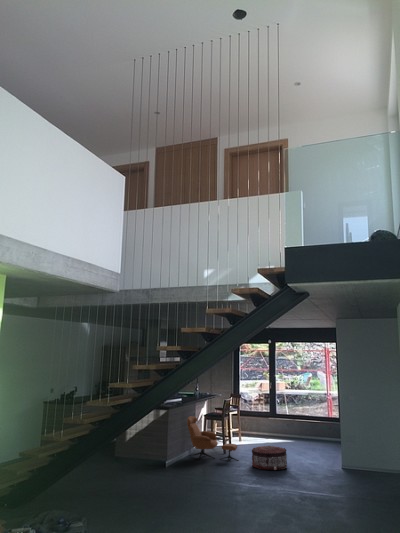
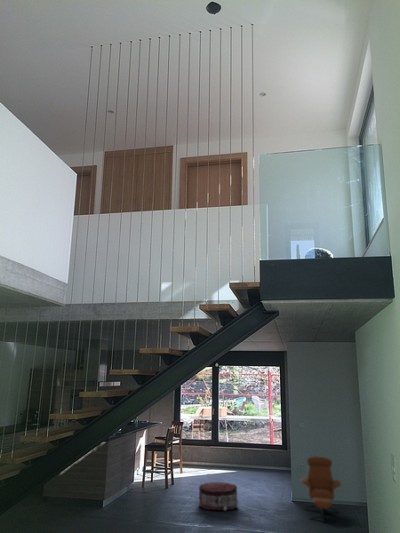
lounge chair: present [187,416,238,461] -> present [301,457,341,520]

